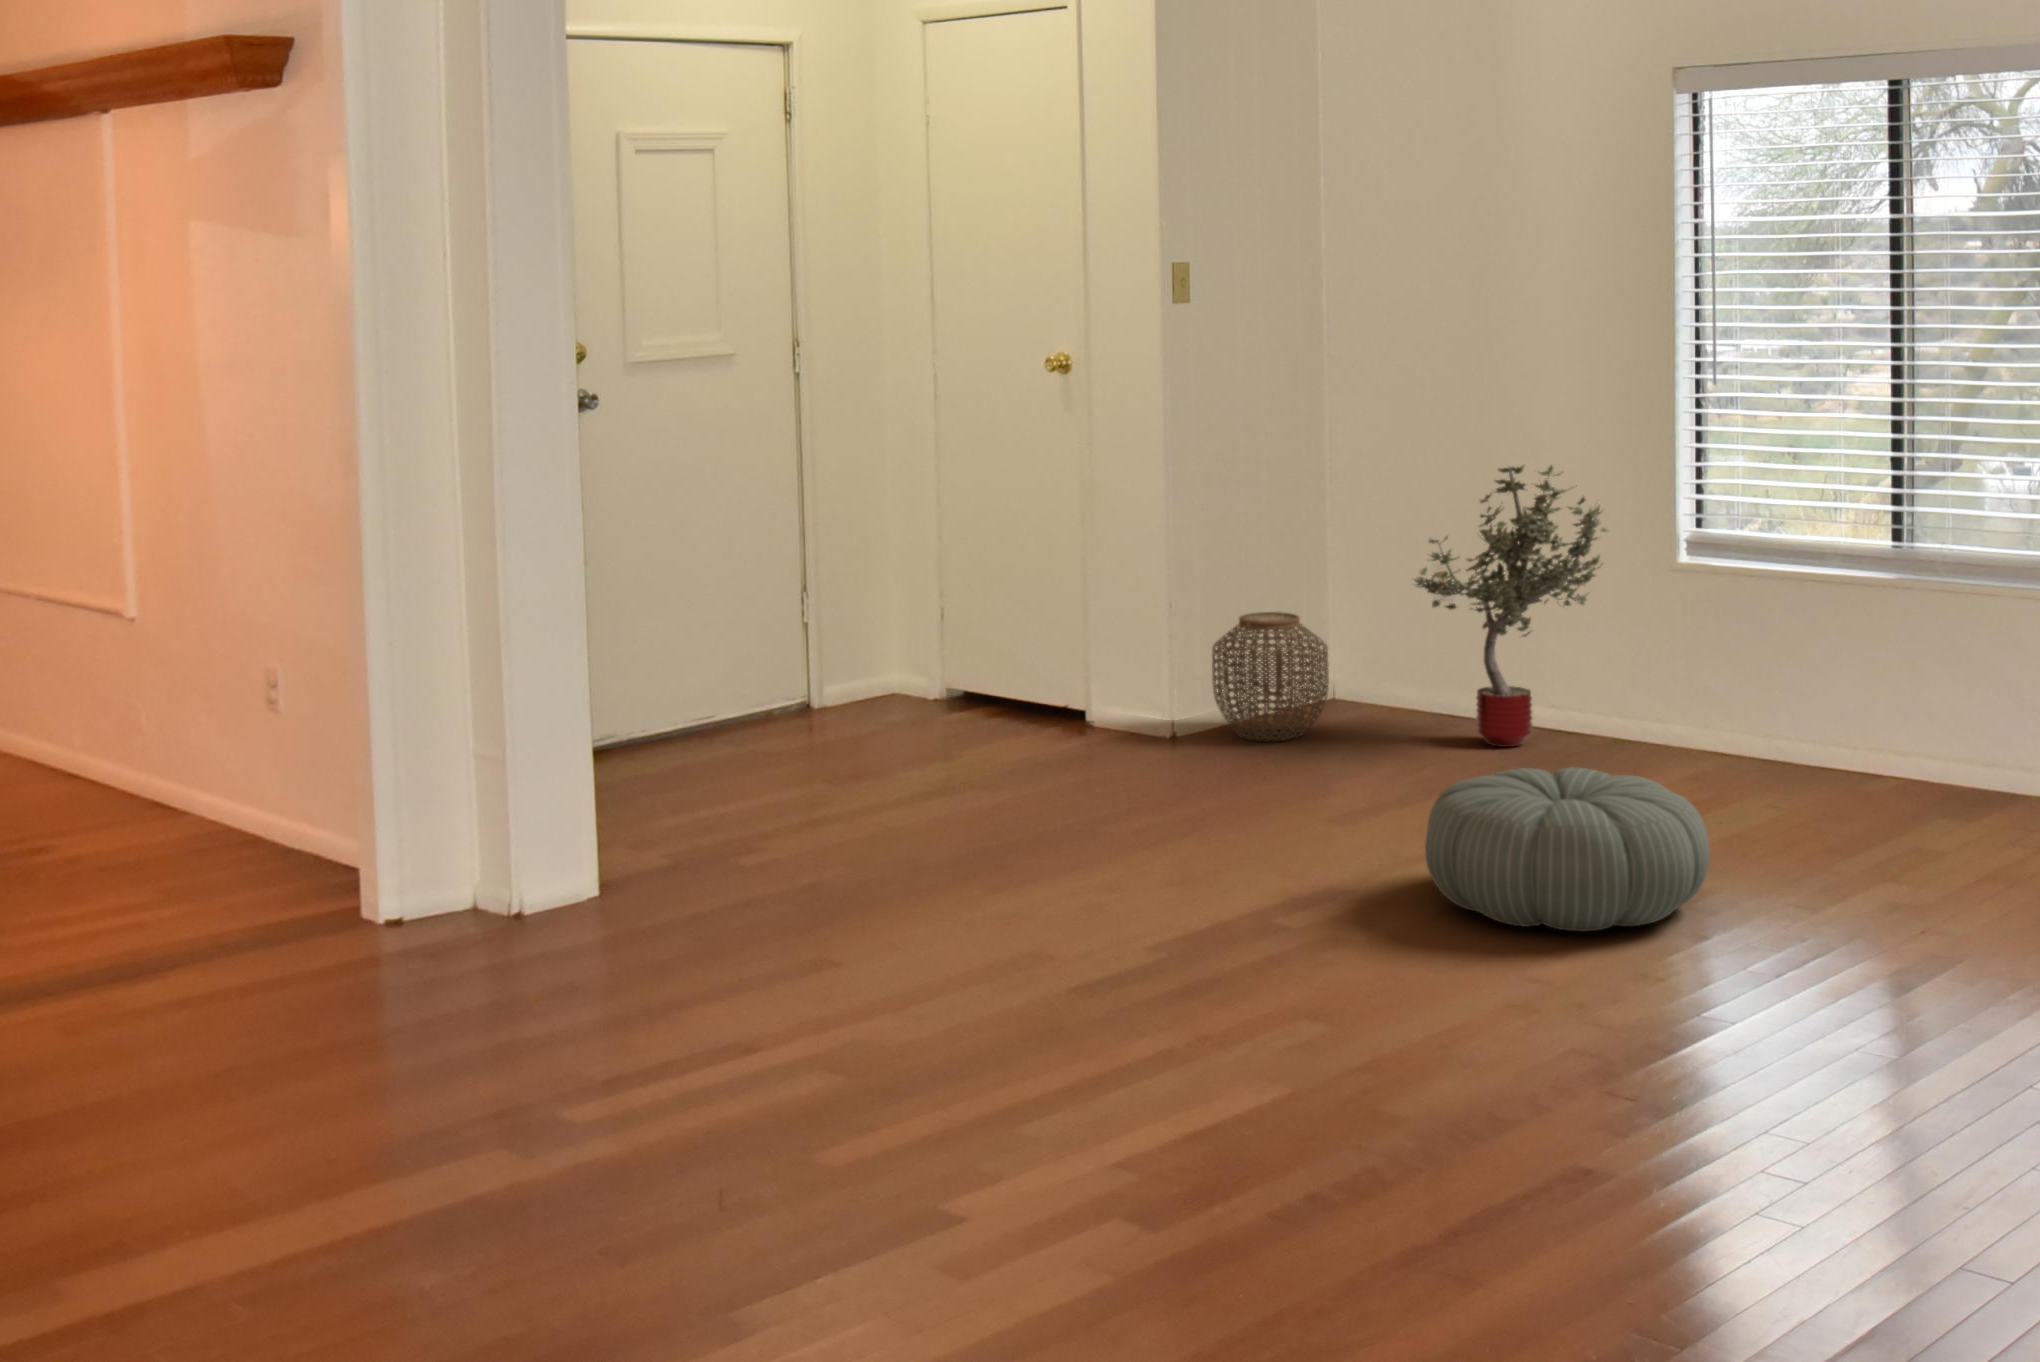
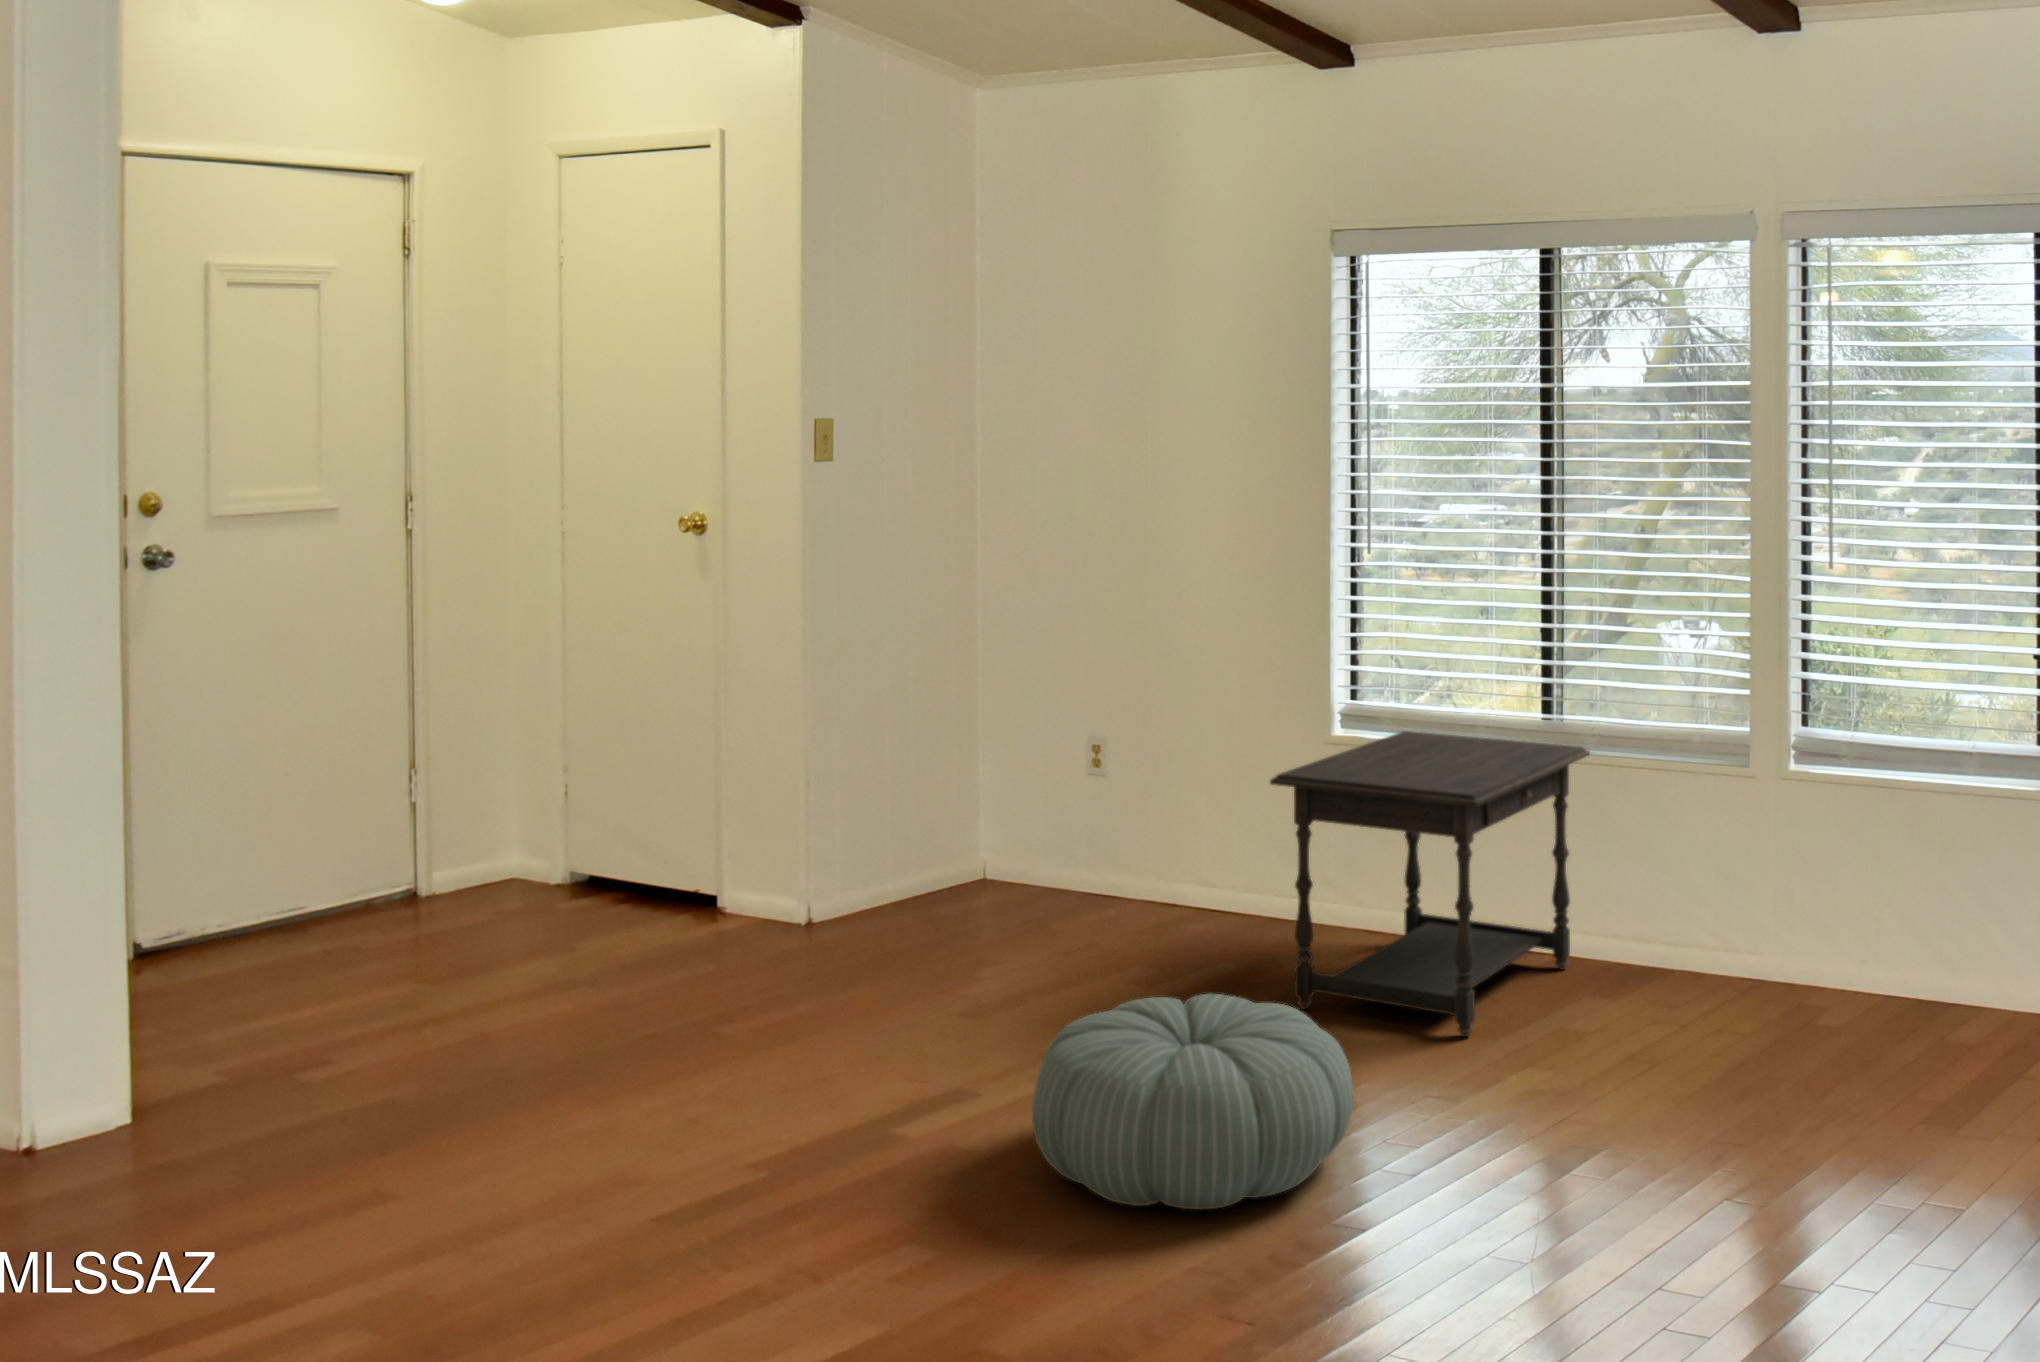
potted tree: present [1415,465,1608,747] -> none [1069,634,1268,935]
side table: none [1619,558,1940,831] -> present [1270,731,1590,1037]
woven basket: present [1212,612,1329,741] -> none [852,793,978,937]

